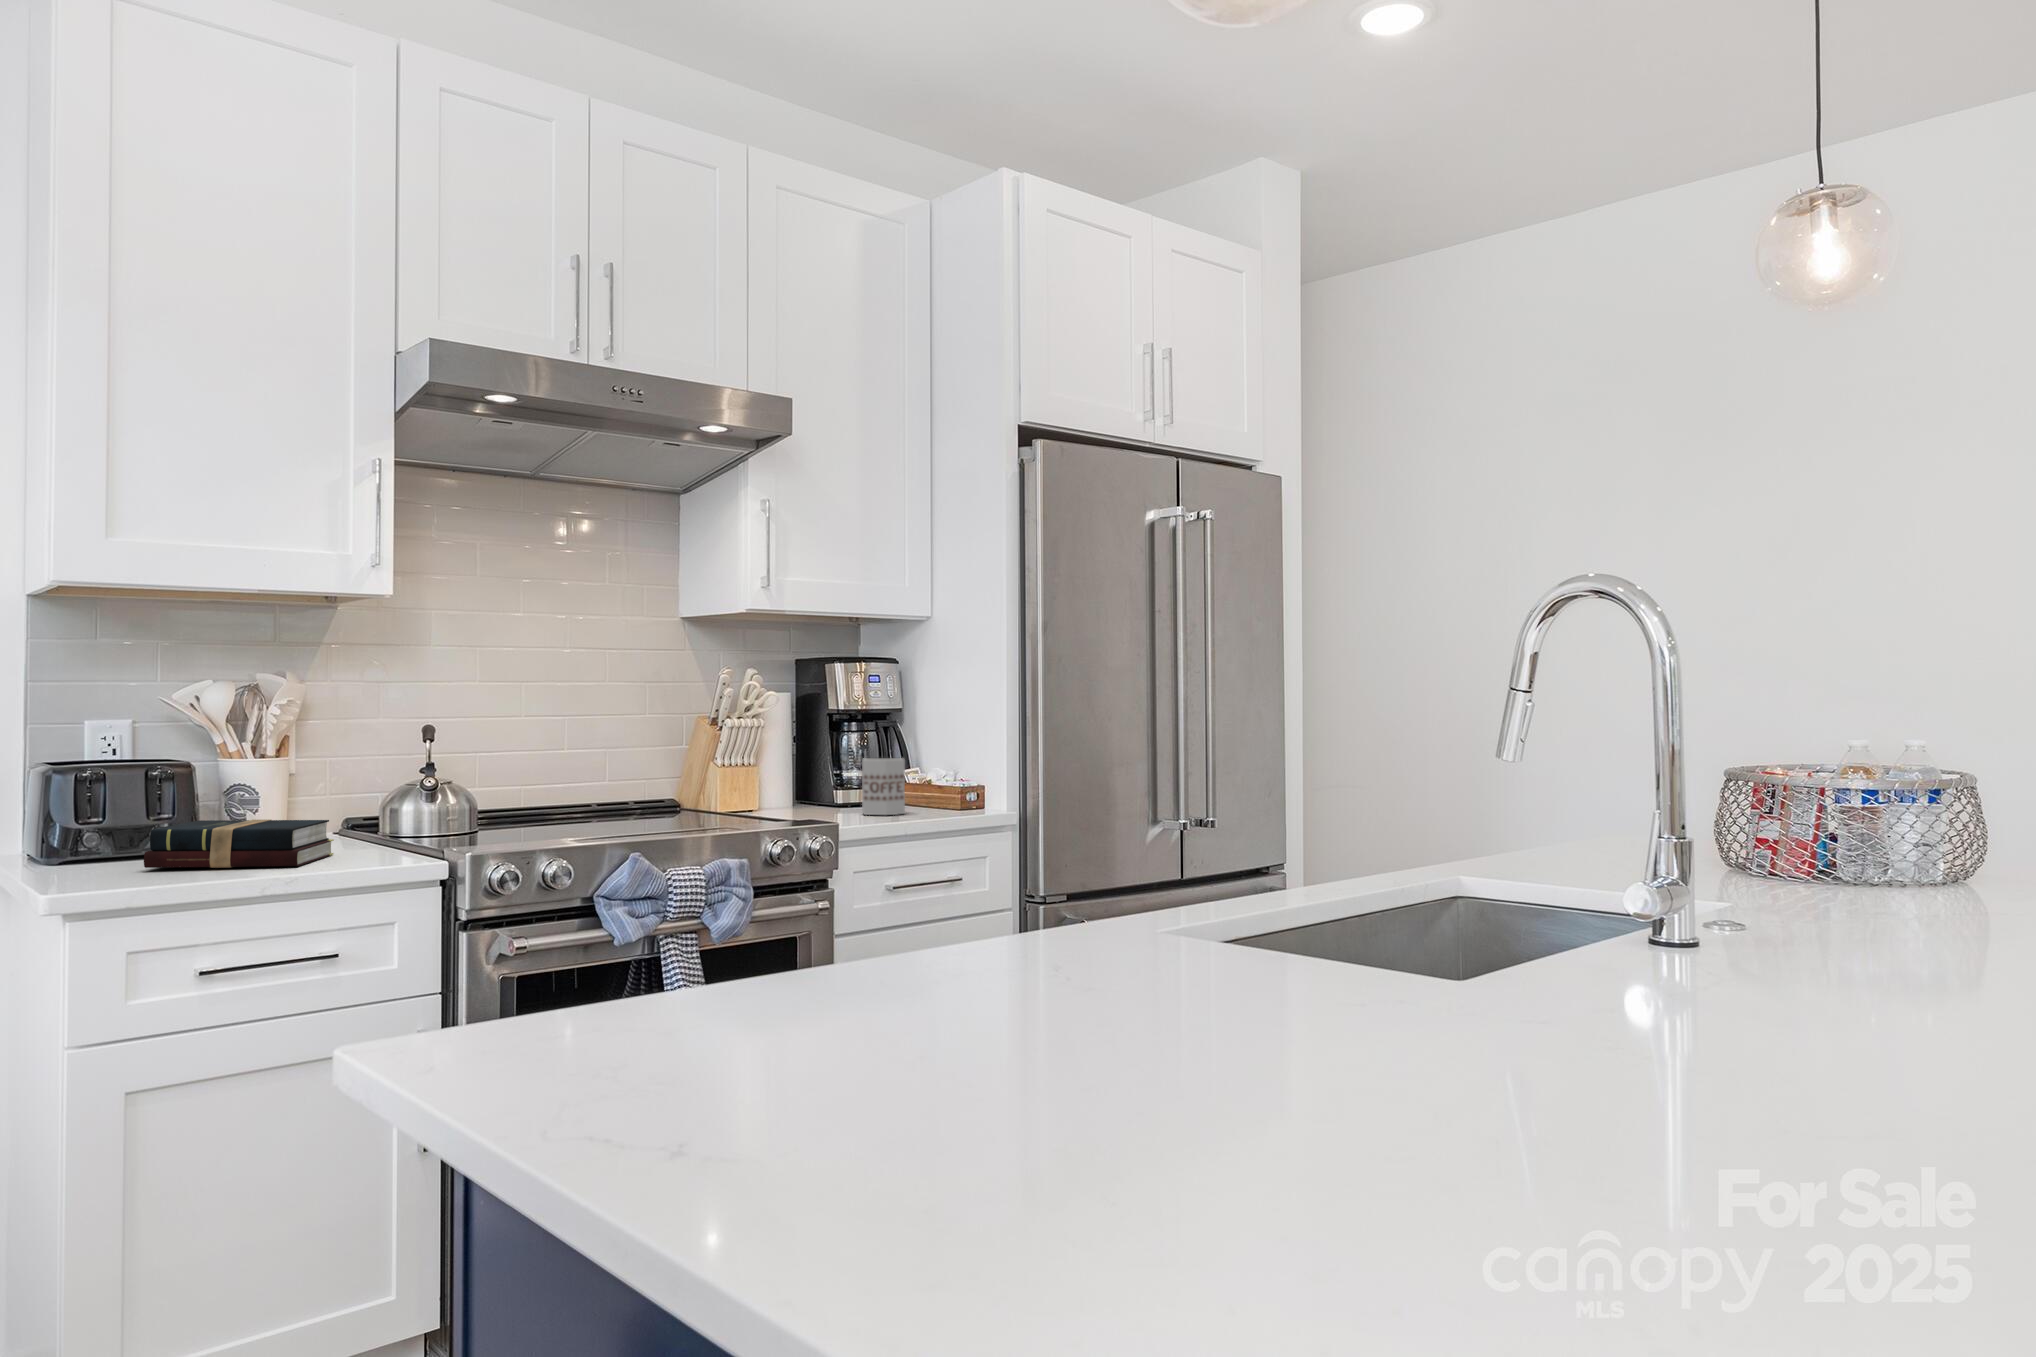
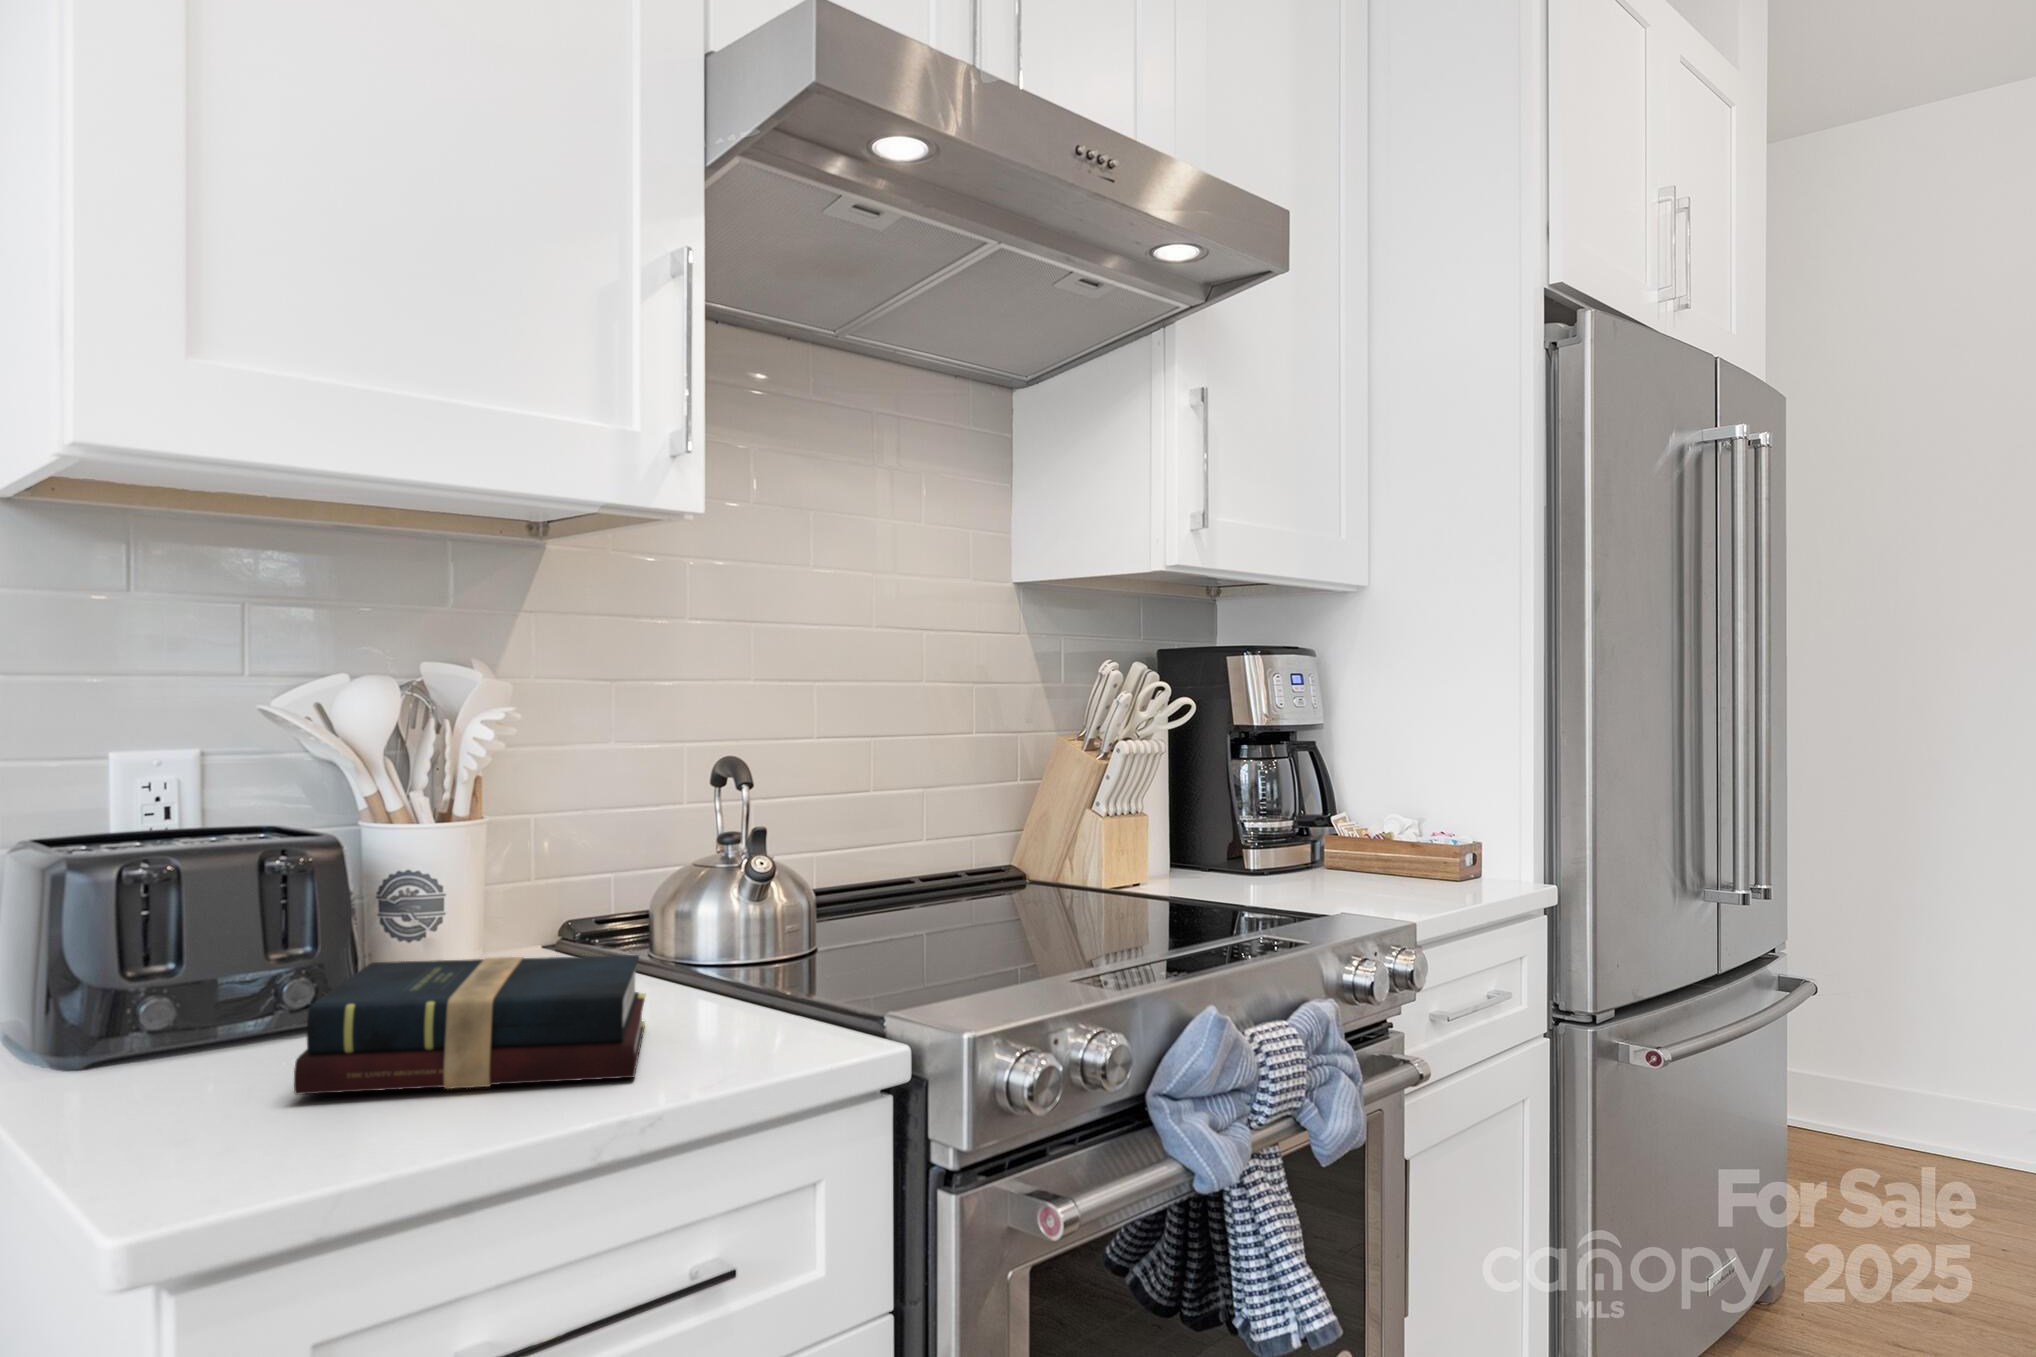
mug: present [862,758,905,815] -> none [1336,803,1412,895]

